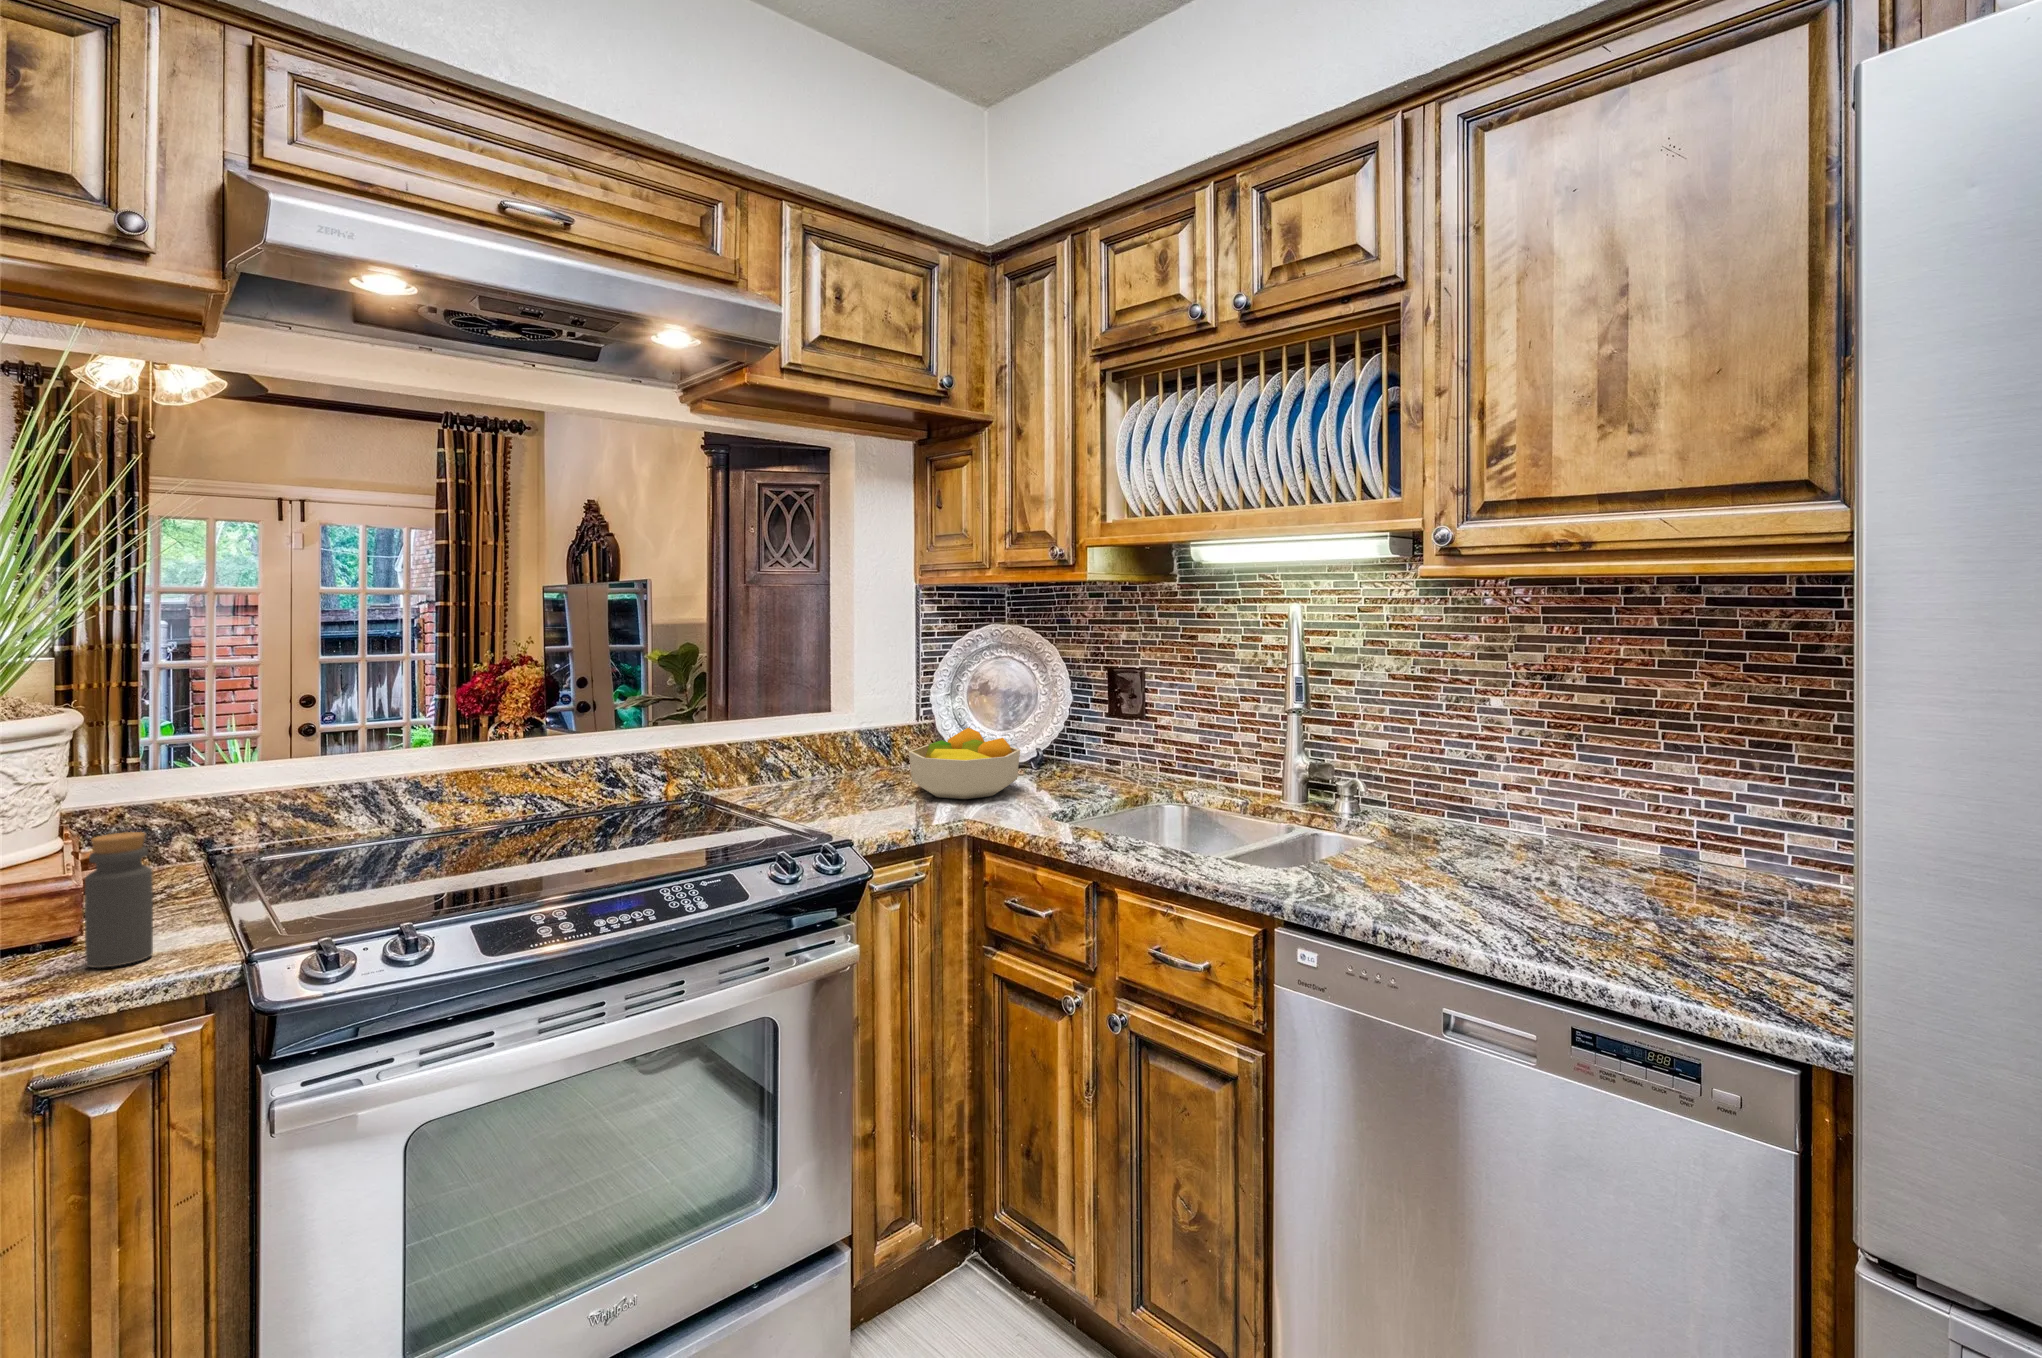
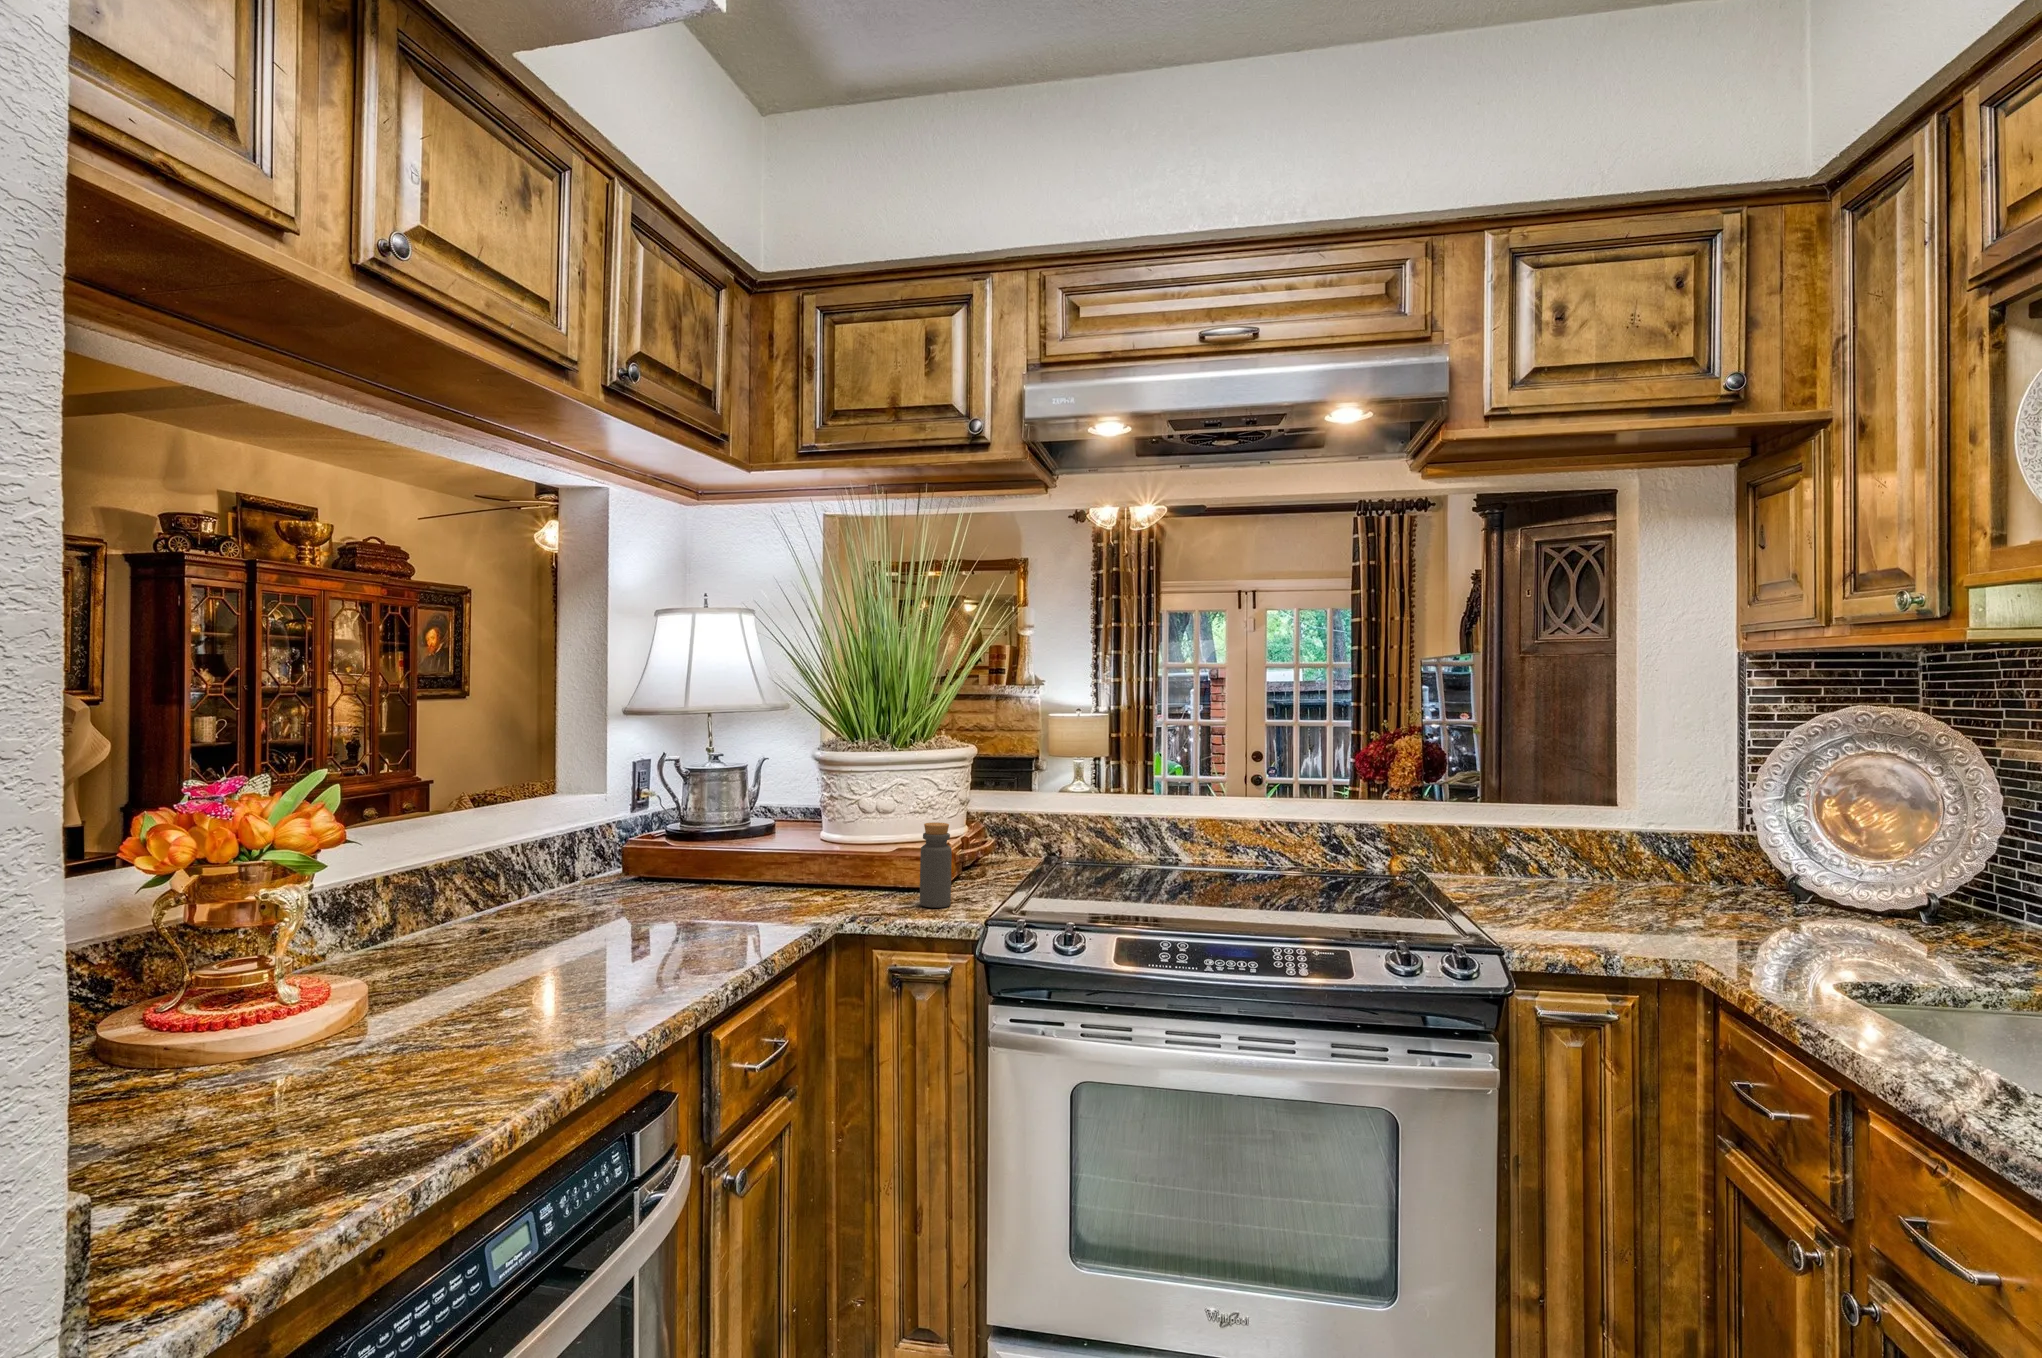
fruit bowl: present [909,728,1020,799] -> none [1670,846,1853,944]

